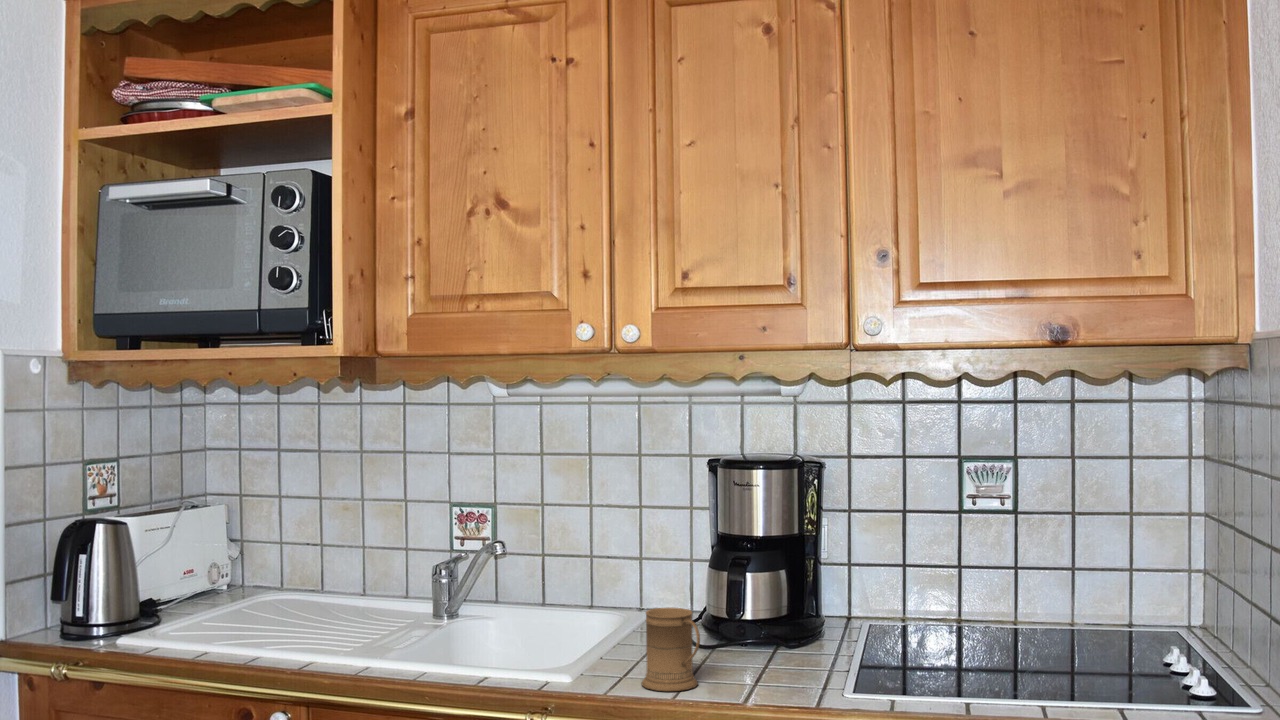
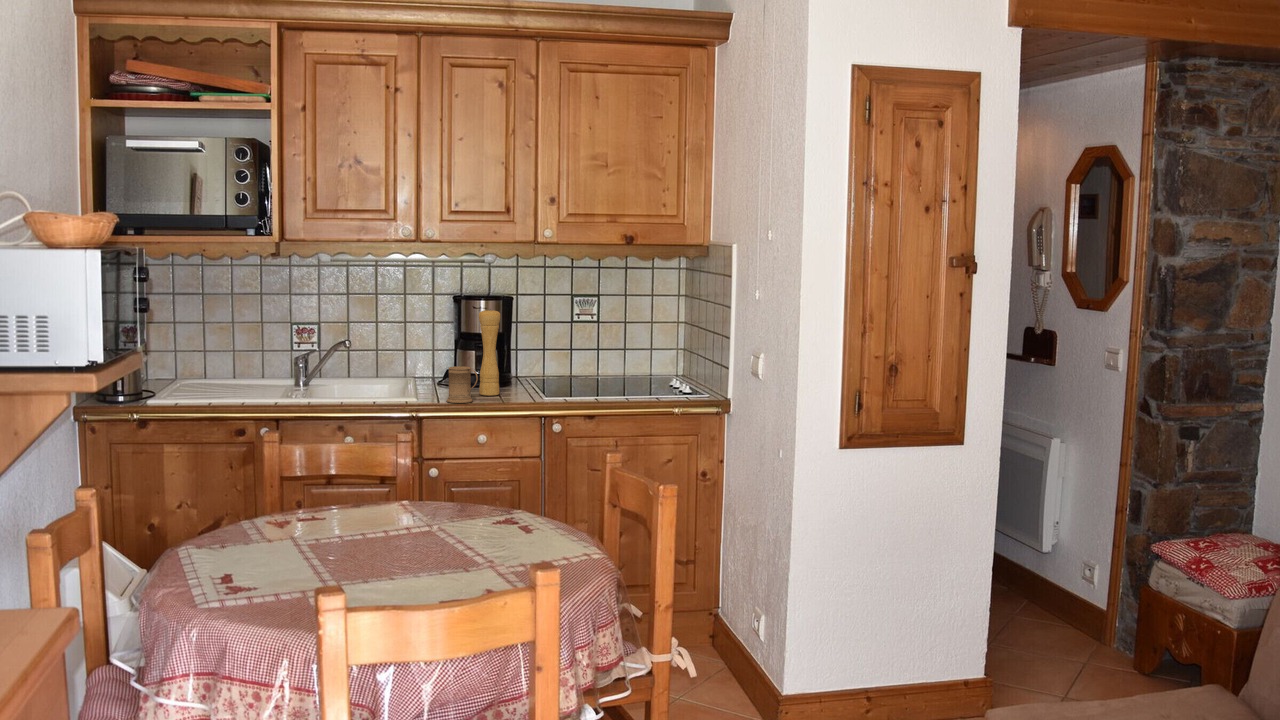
pepper mill: none [725,486,770,670] -> present [479,309,501,396]

